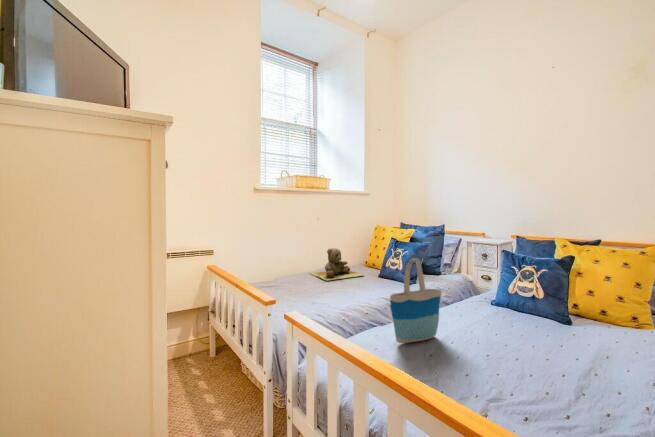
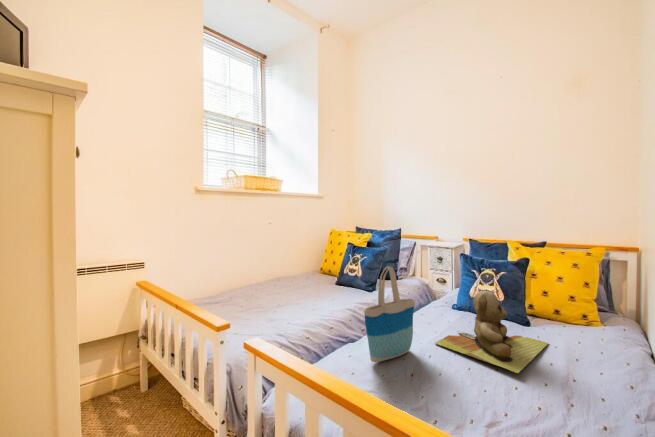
teddy bear: present [311,248,363,281] -> present [436,291,548,373]

